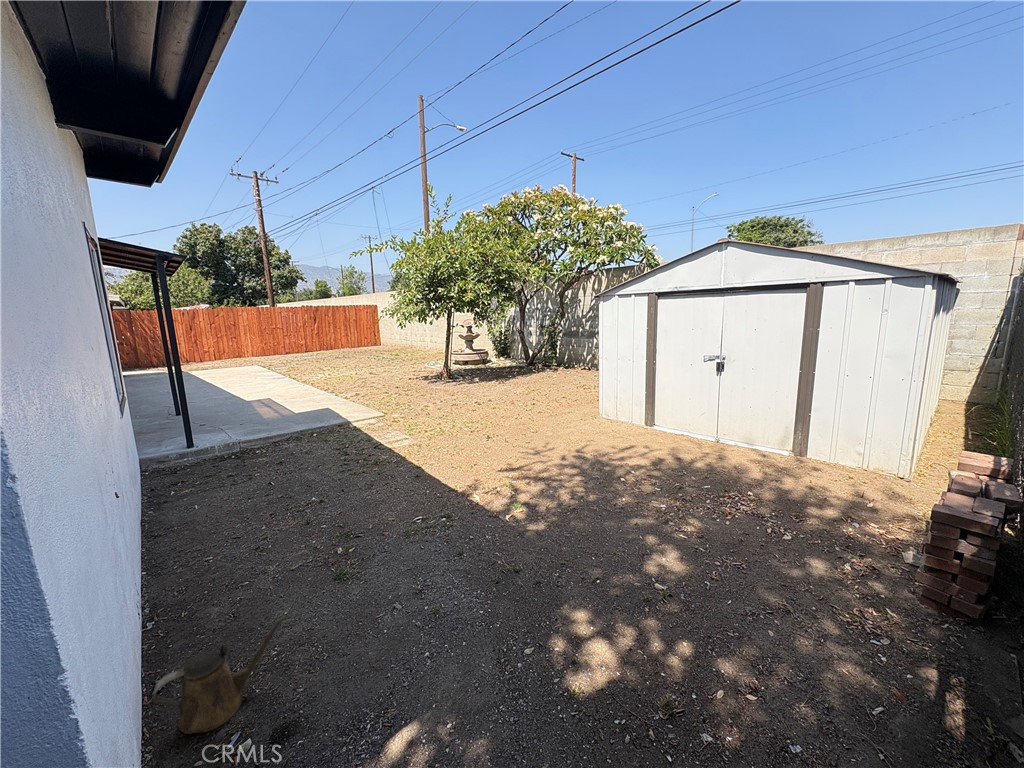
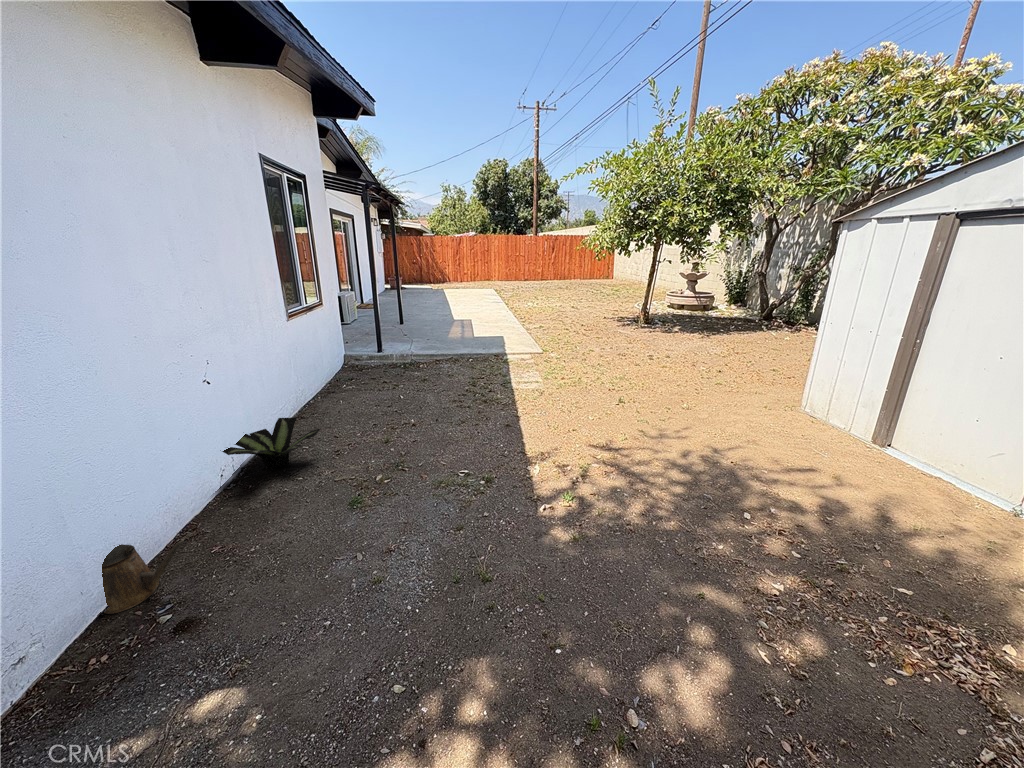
potted plant: none [145,514,274,575] -> present [222,417,320,471]

